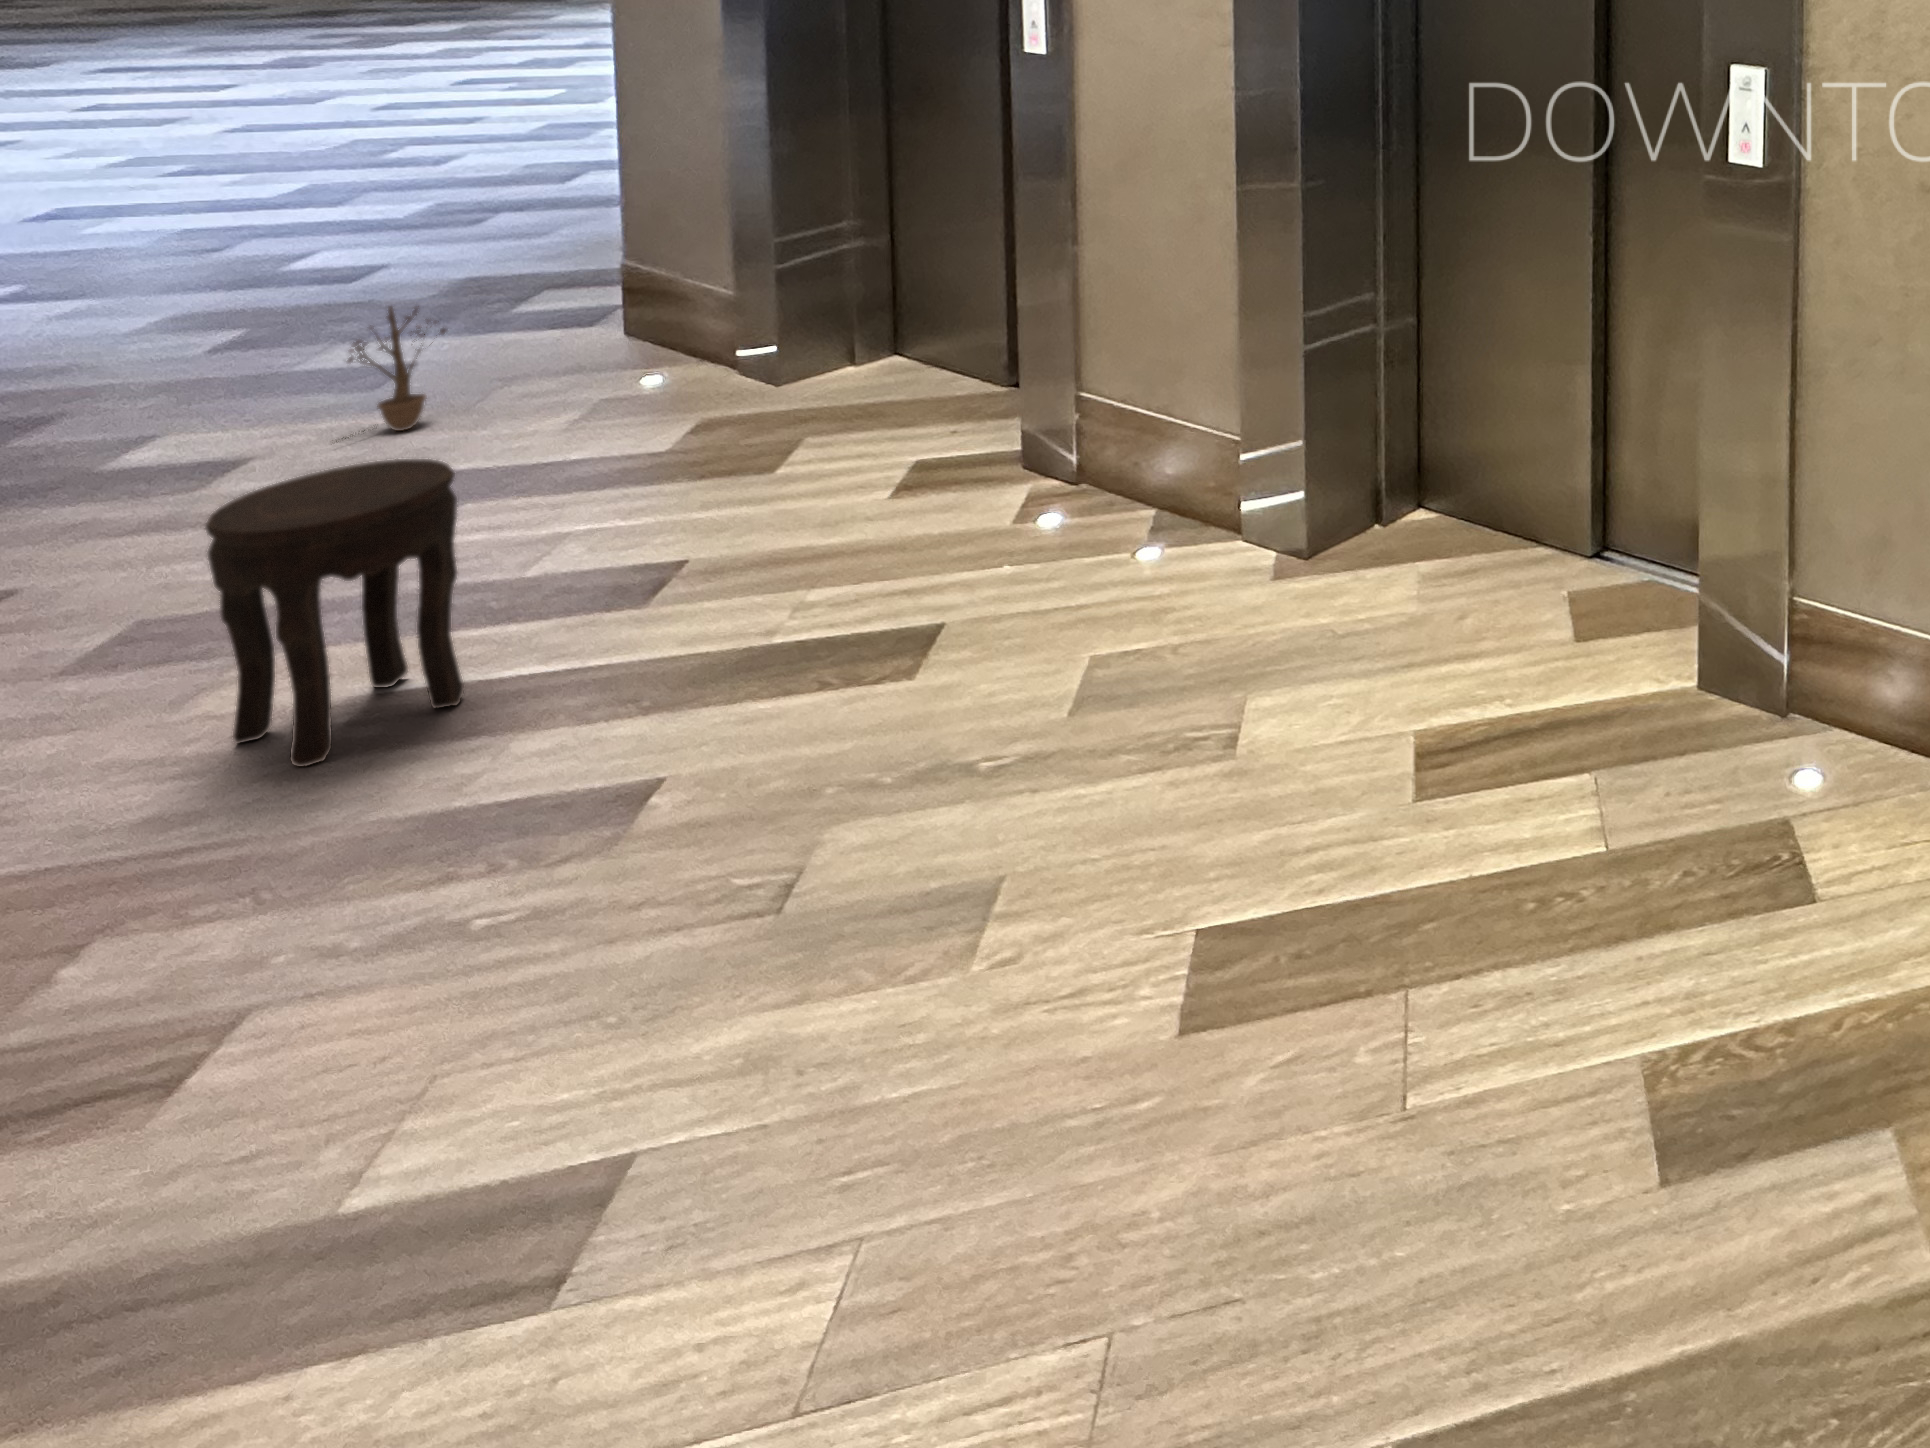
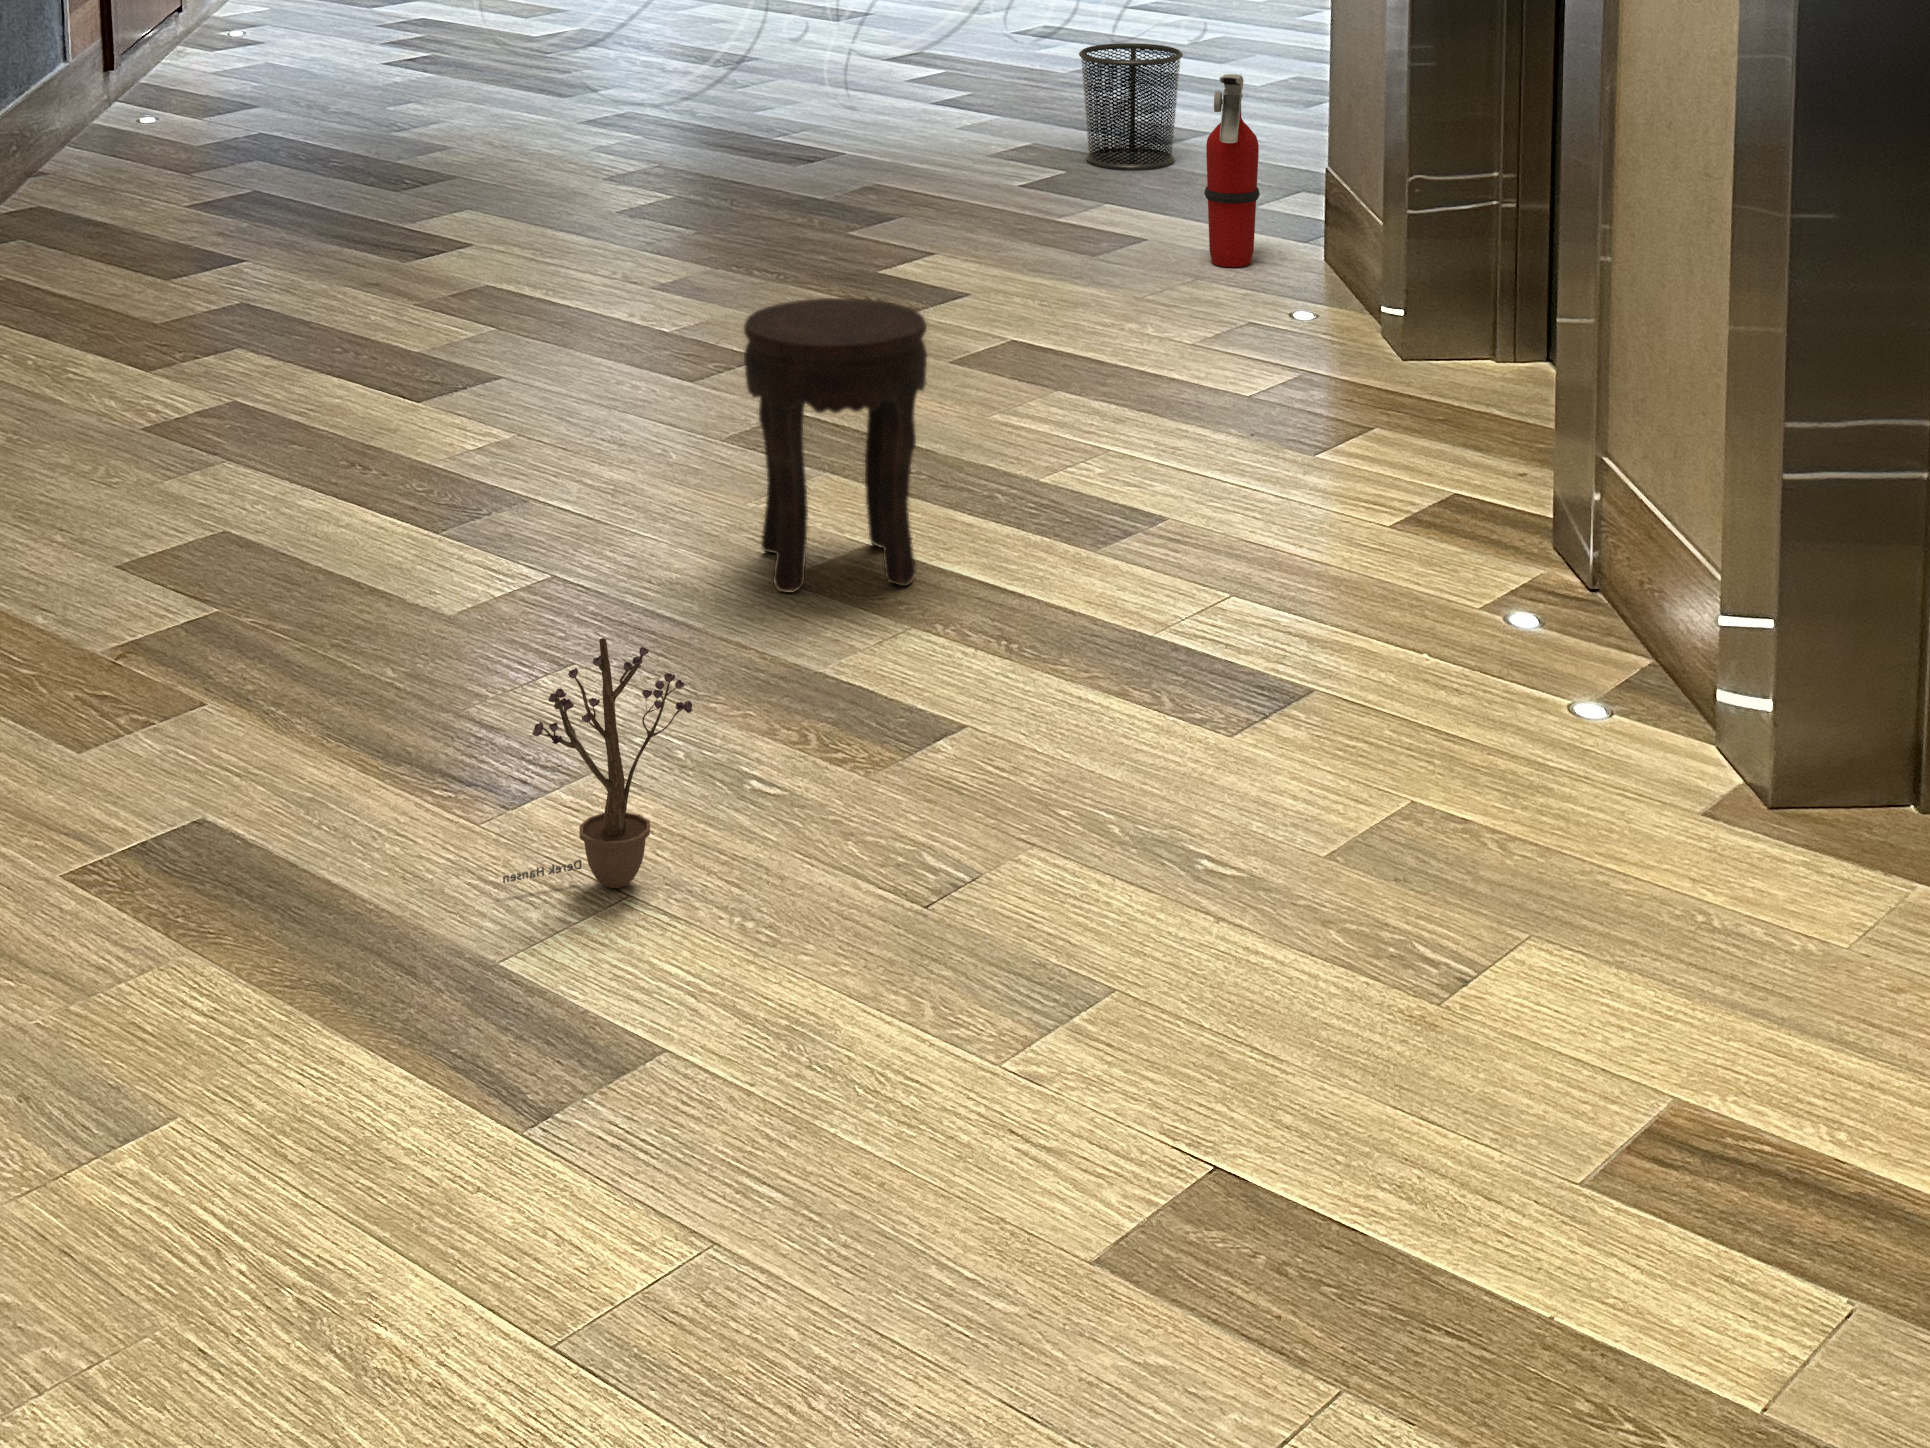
waste bin: none [238,199,371,317] -> present [1079,43,1183,169]
fire extinguisher: none [489,205,552,364] -> present [1204,74,1260,267]
decorative plant: present [332,306,447,443] -> present [503,638,693,888]

